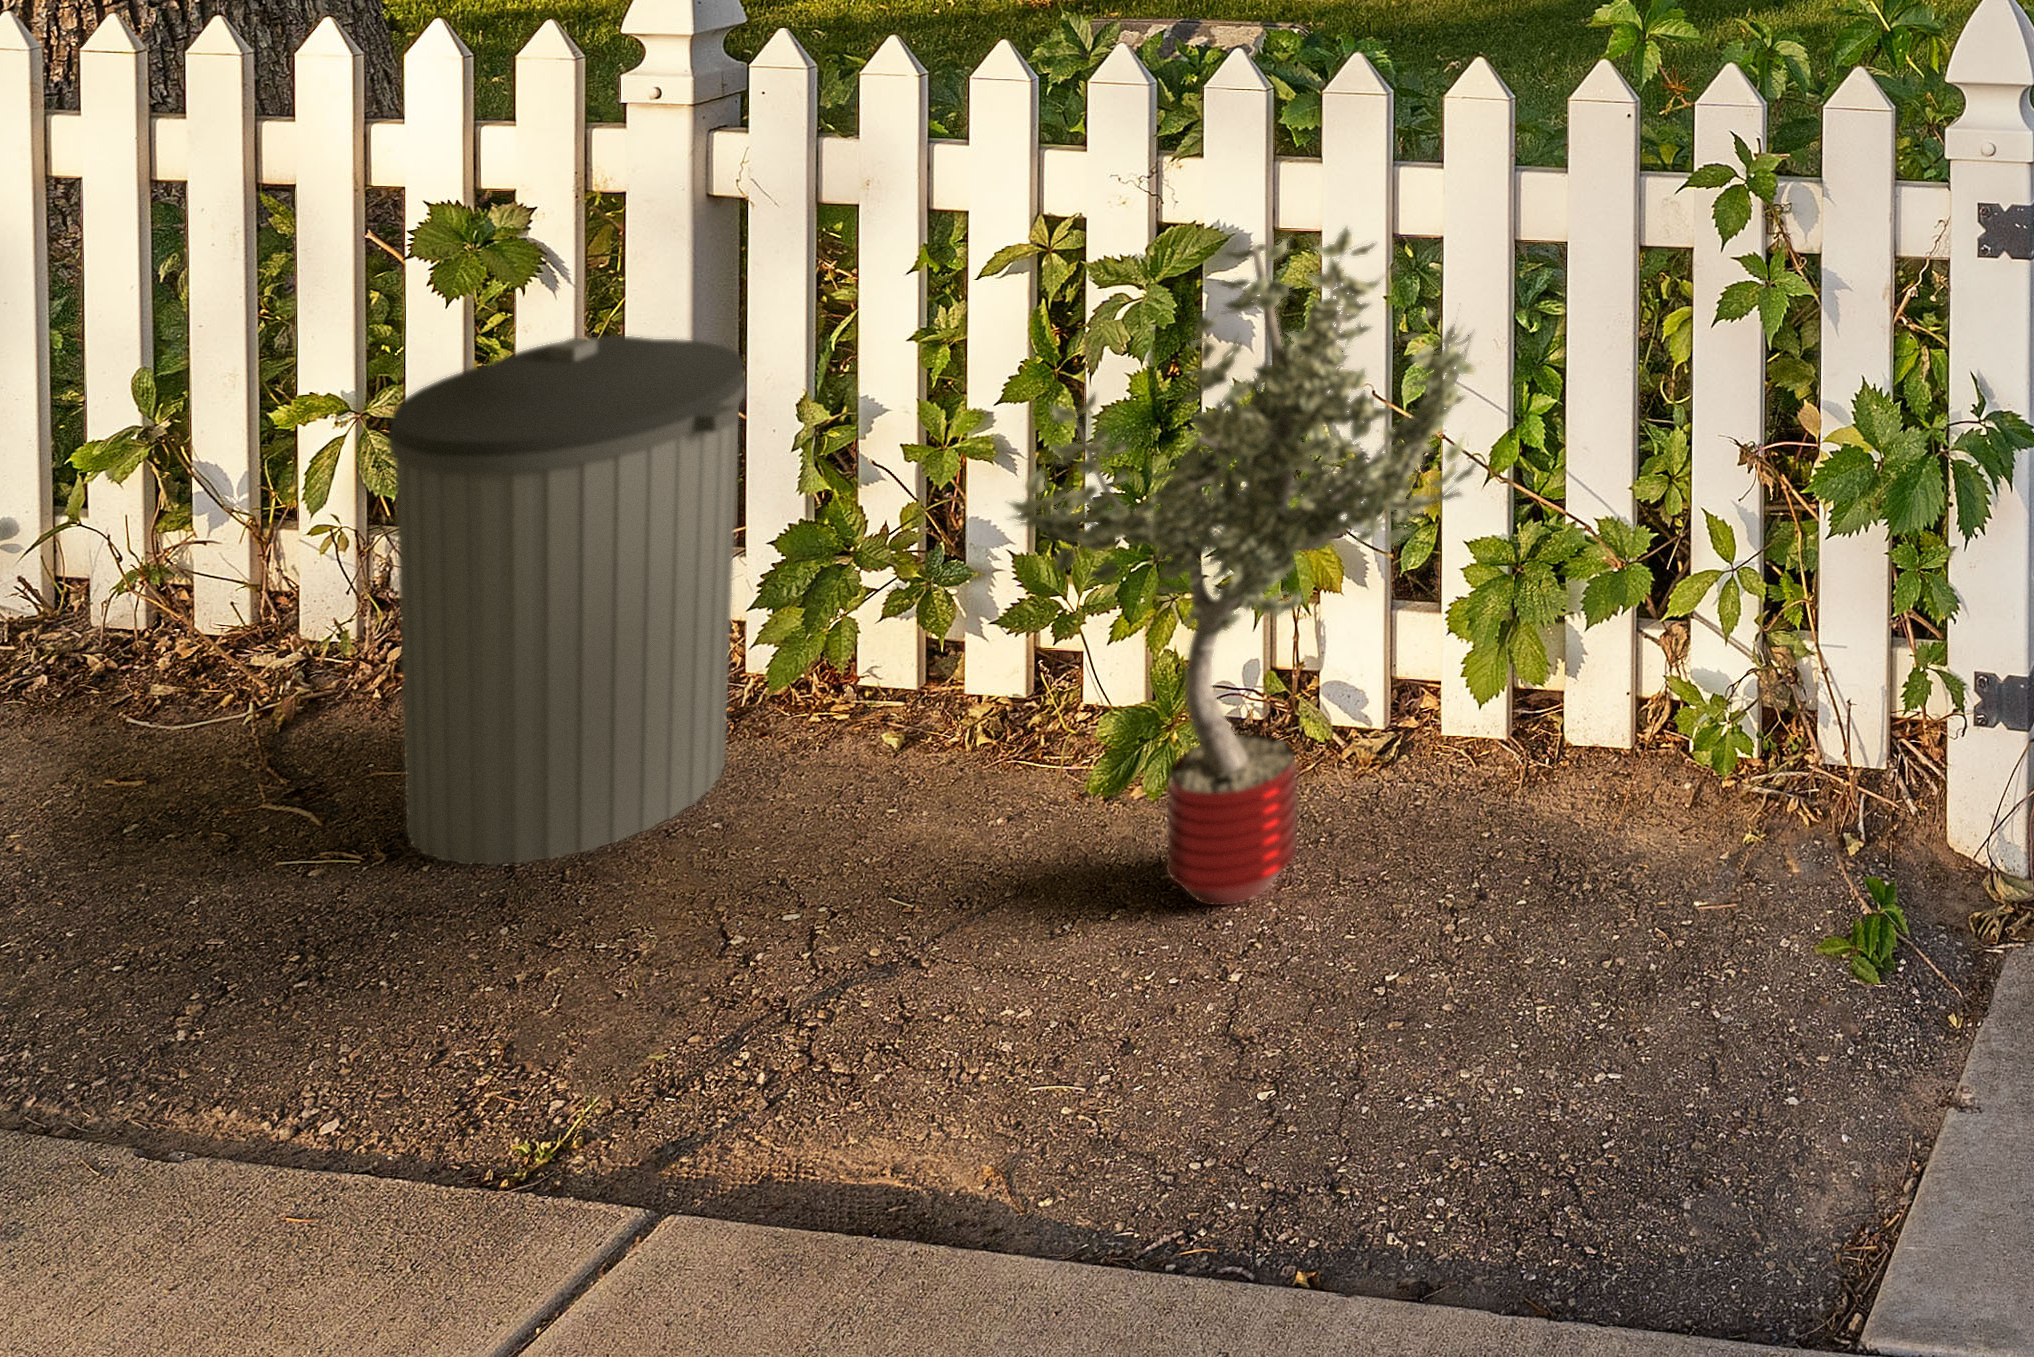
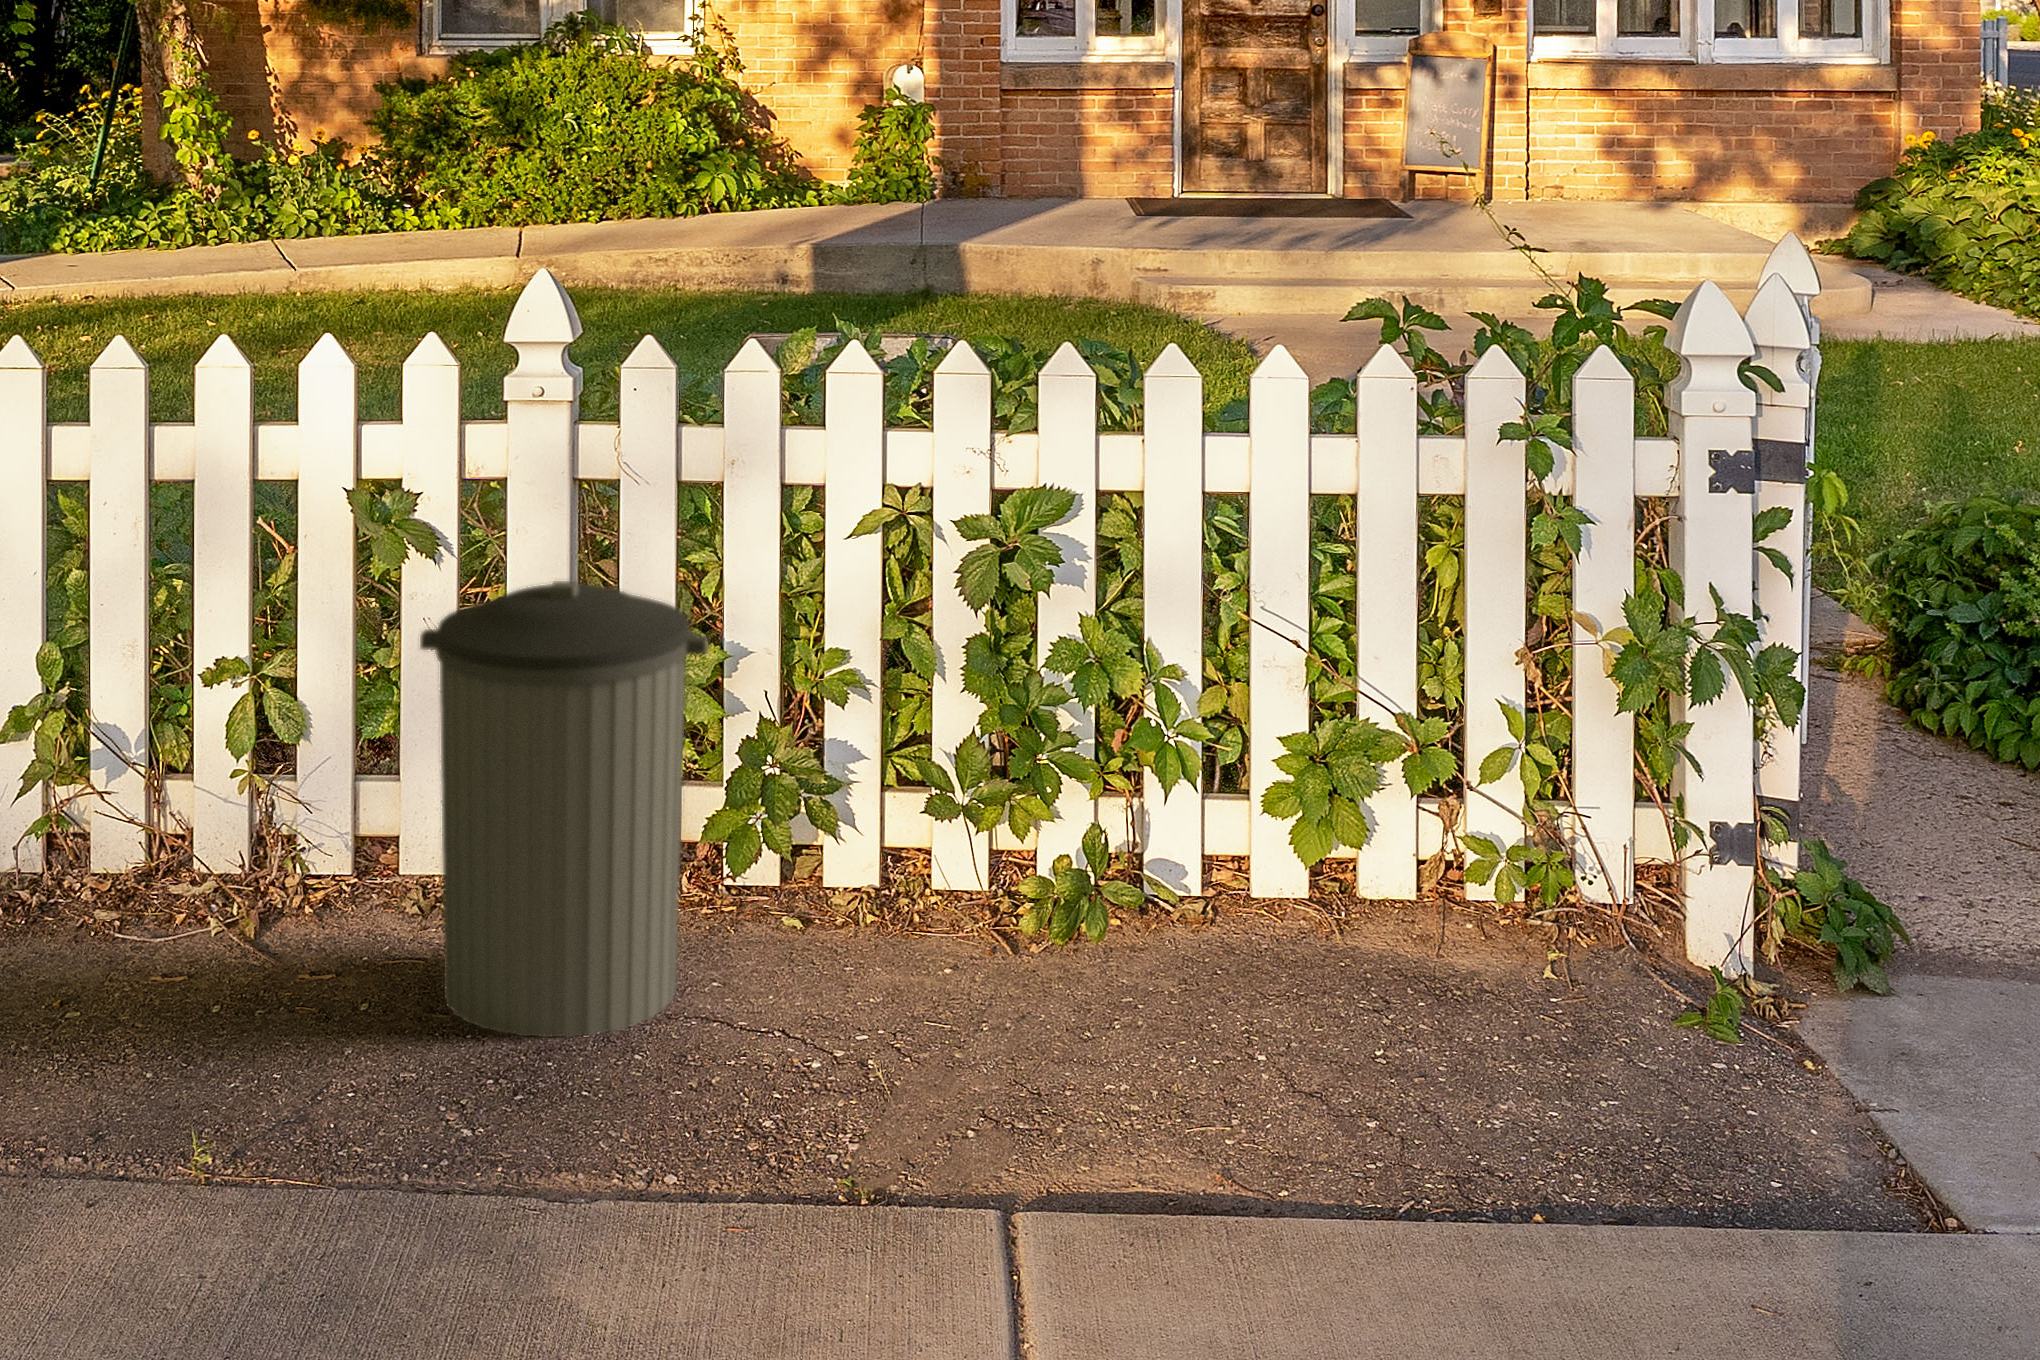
potted tree: present [1010,228,1476,905] -> none [968,461,1394,1040]

